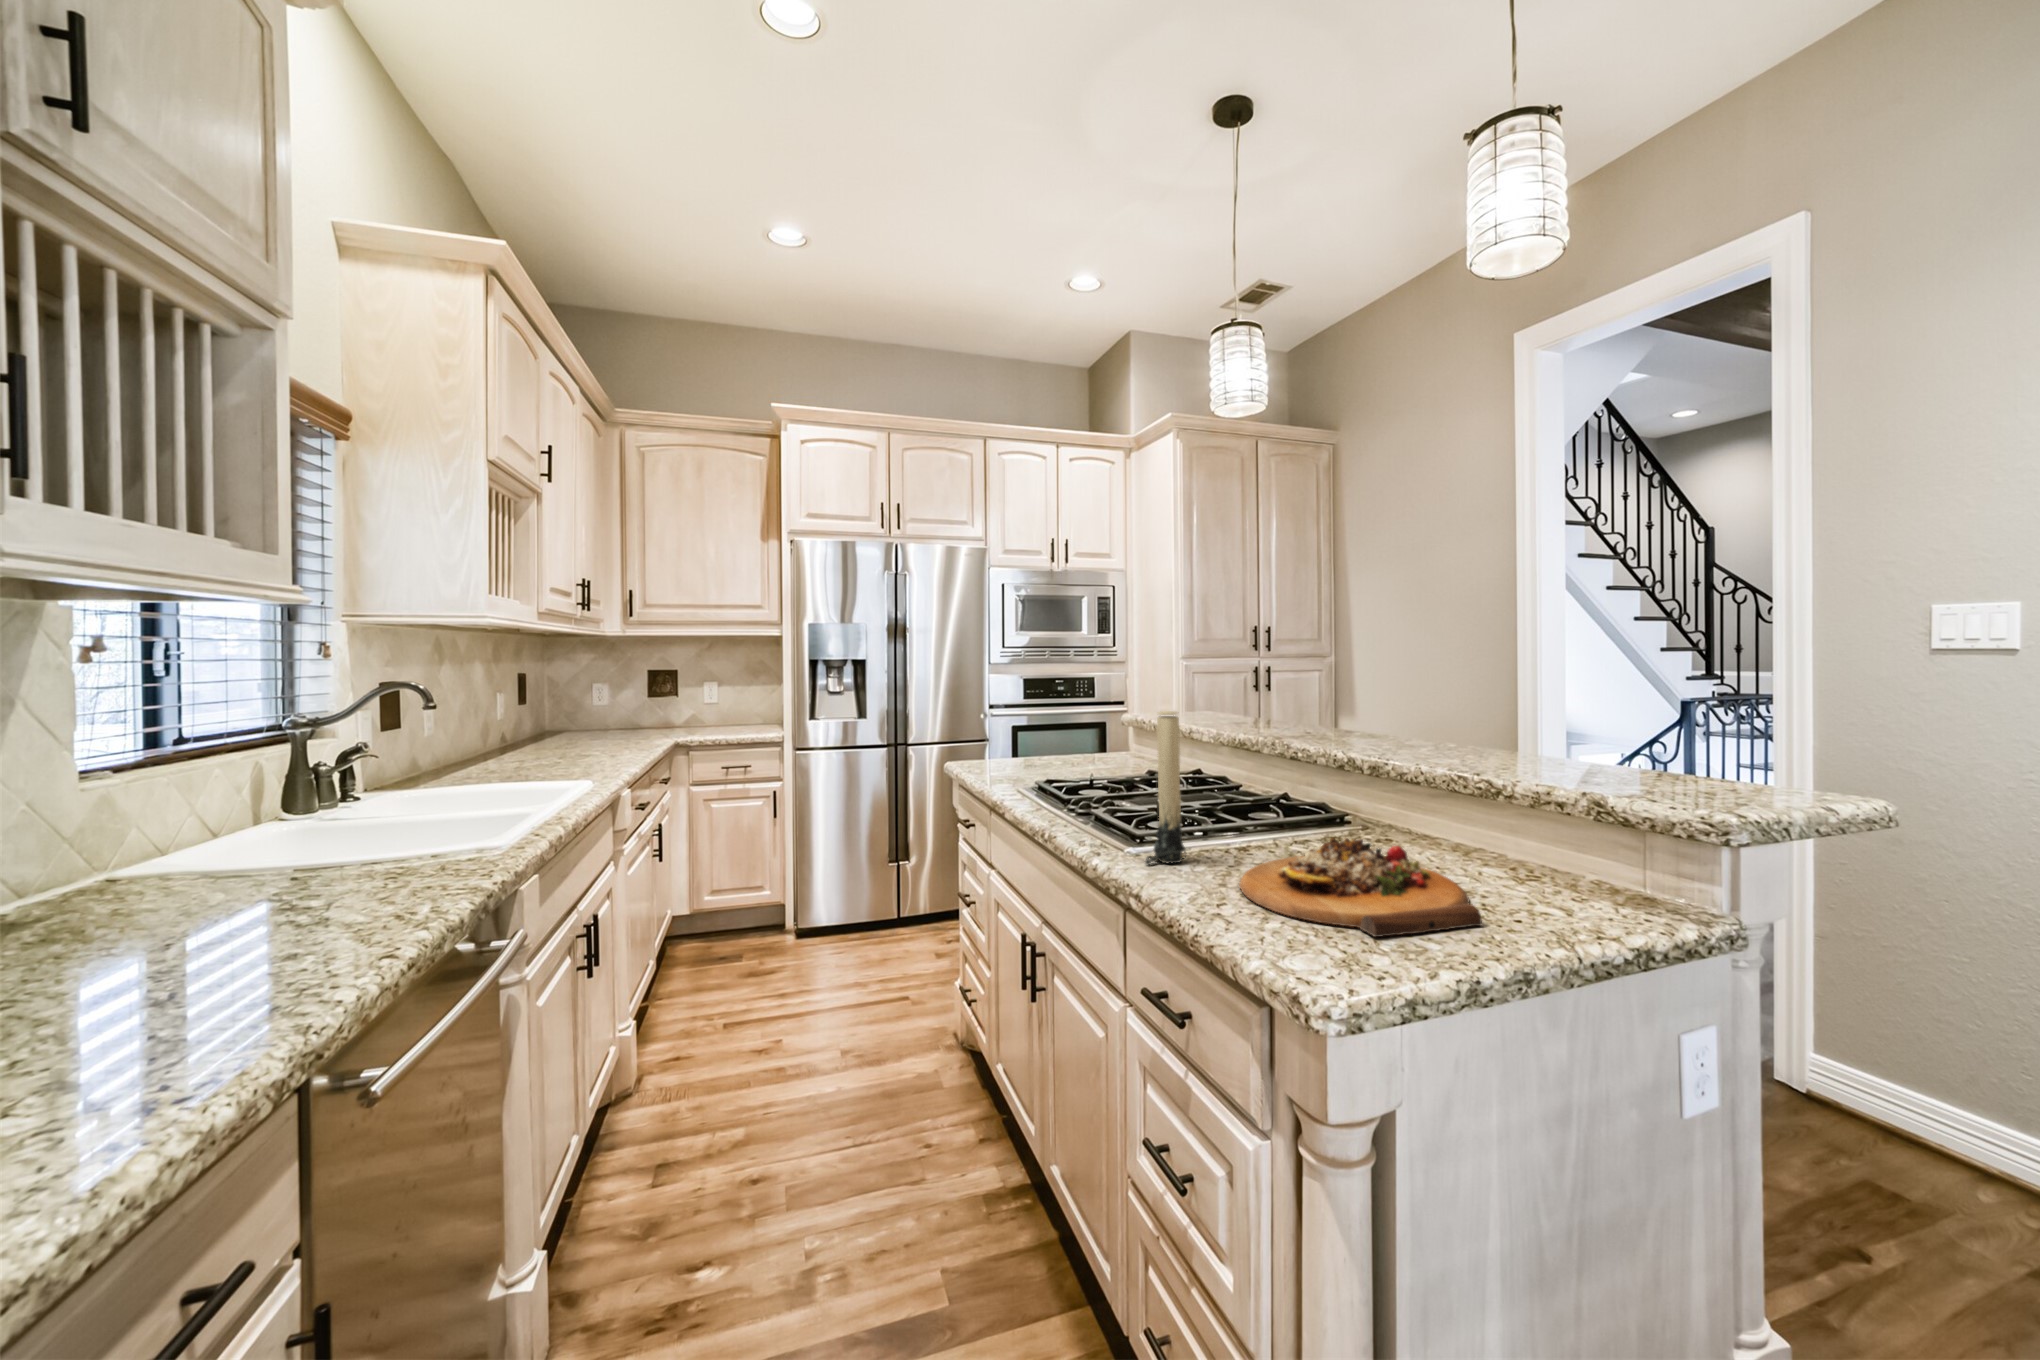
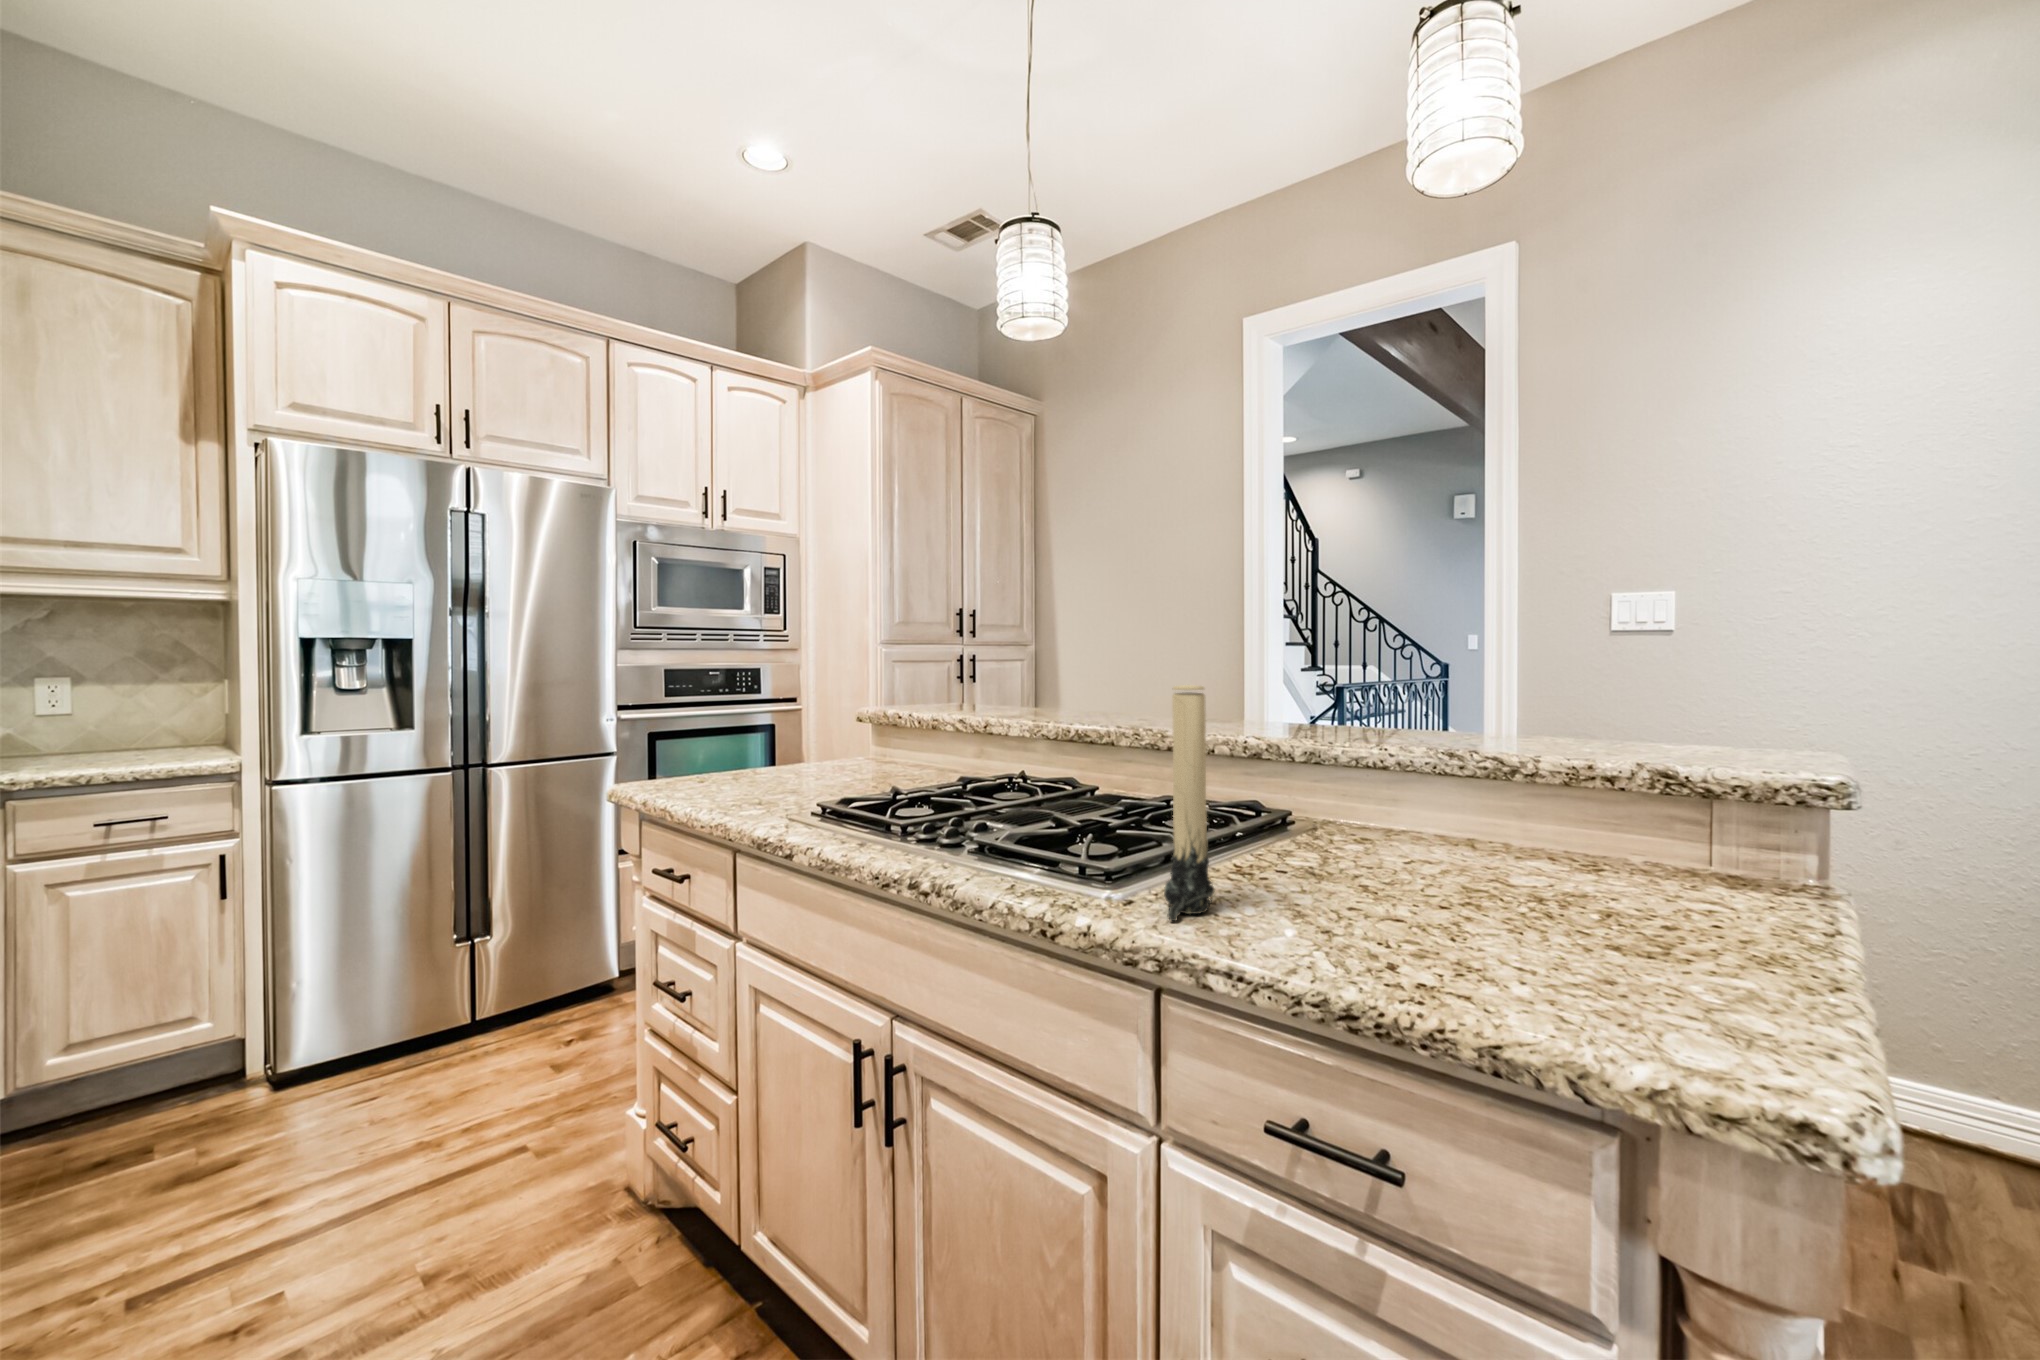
cutting board: present [1239,838,1482,937] -> none [1319,847,1695,992]

